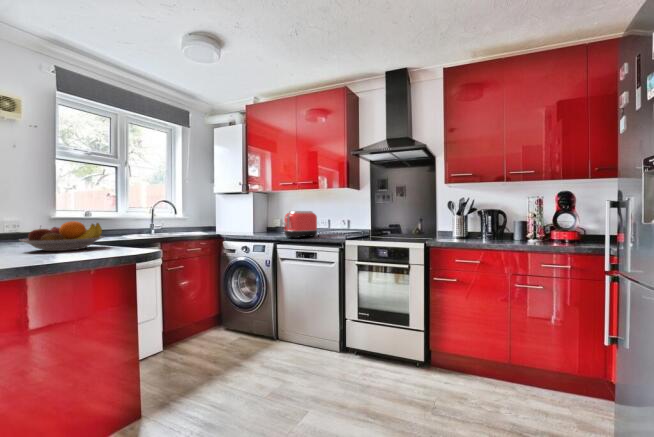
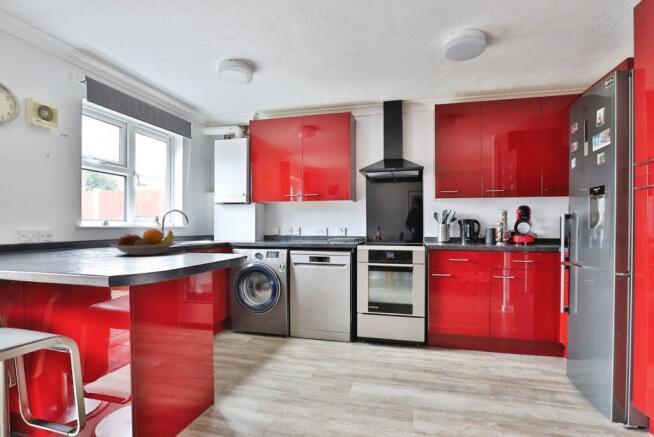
toaster: present [282,211,317,238] -> none [297,220,327,244]

